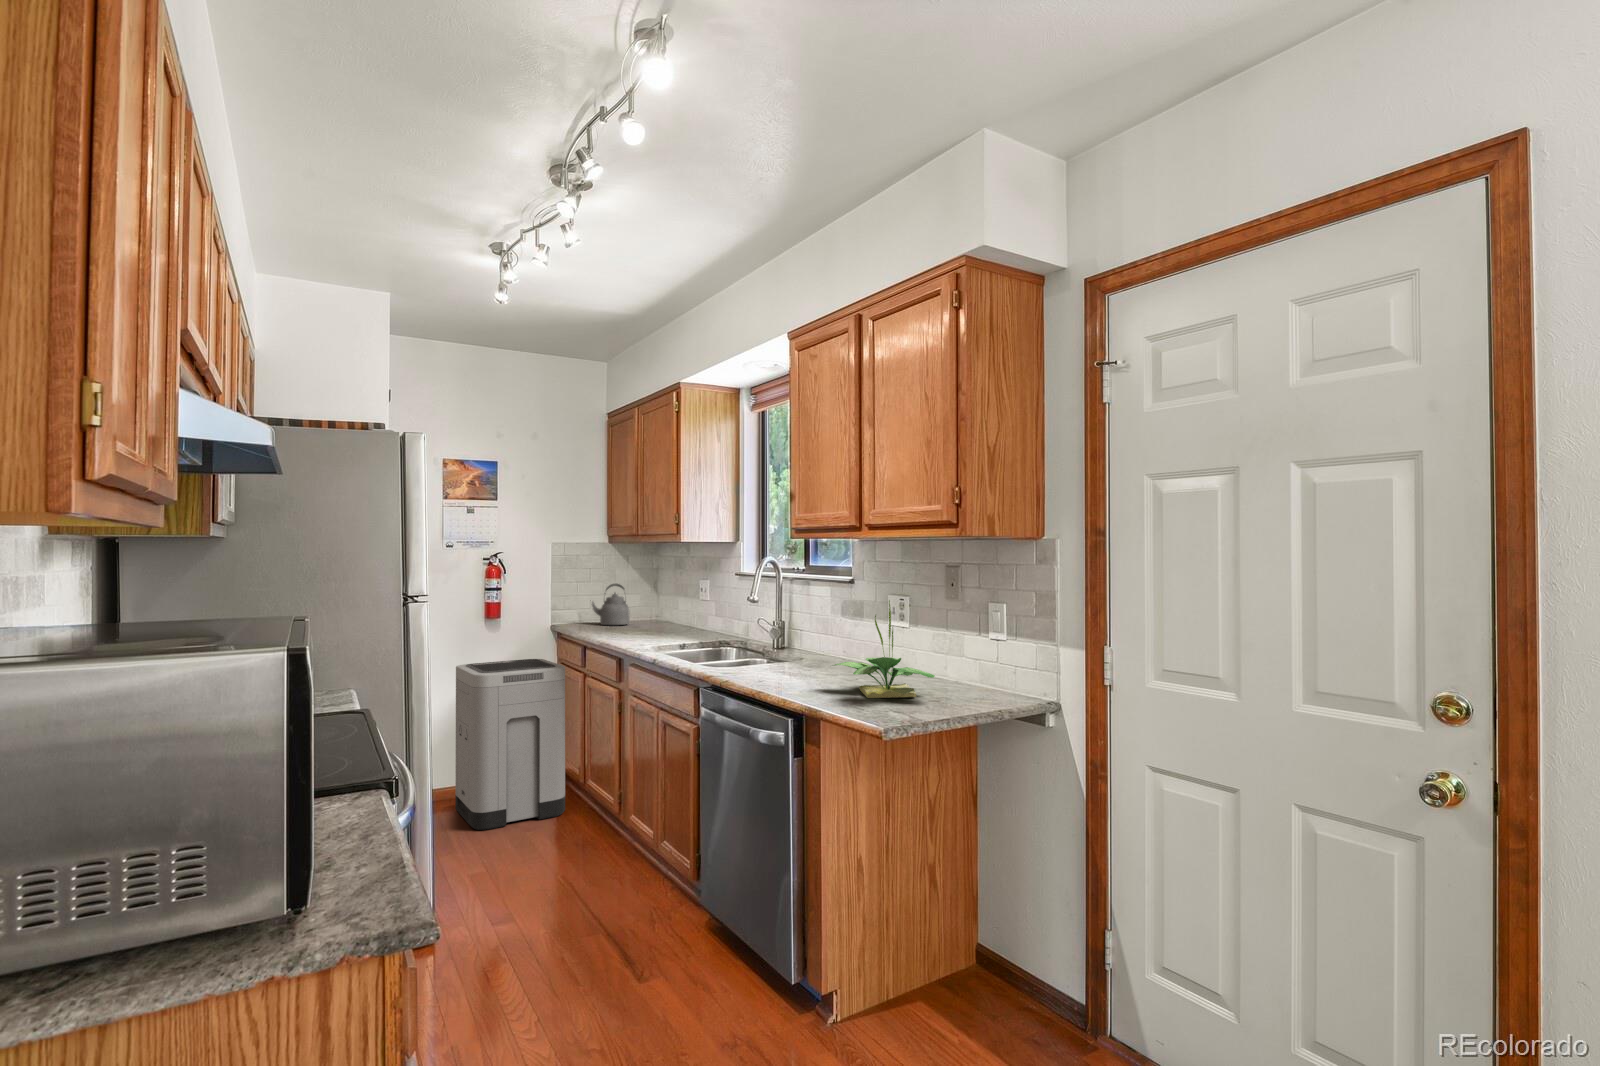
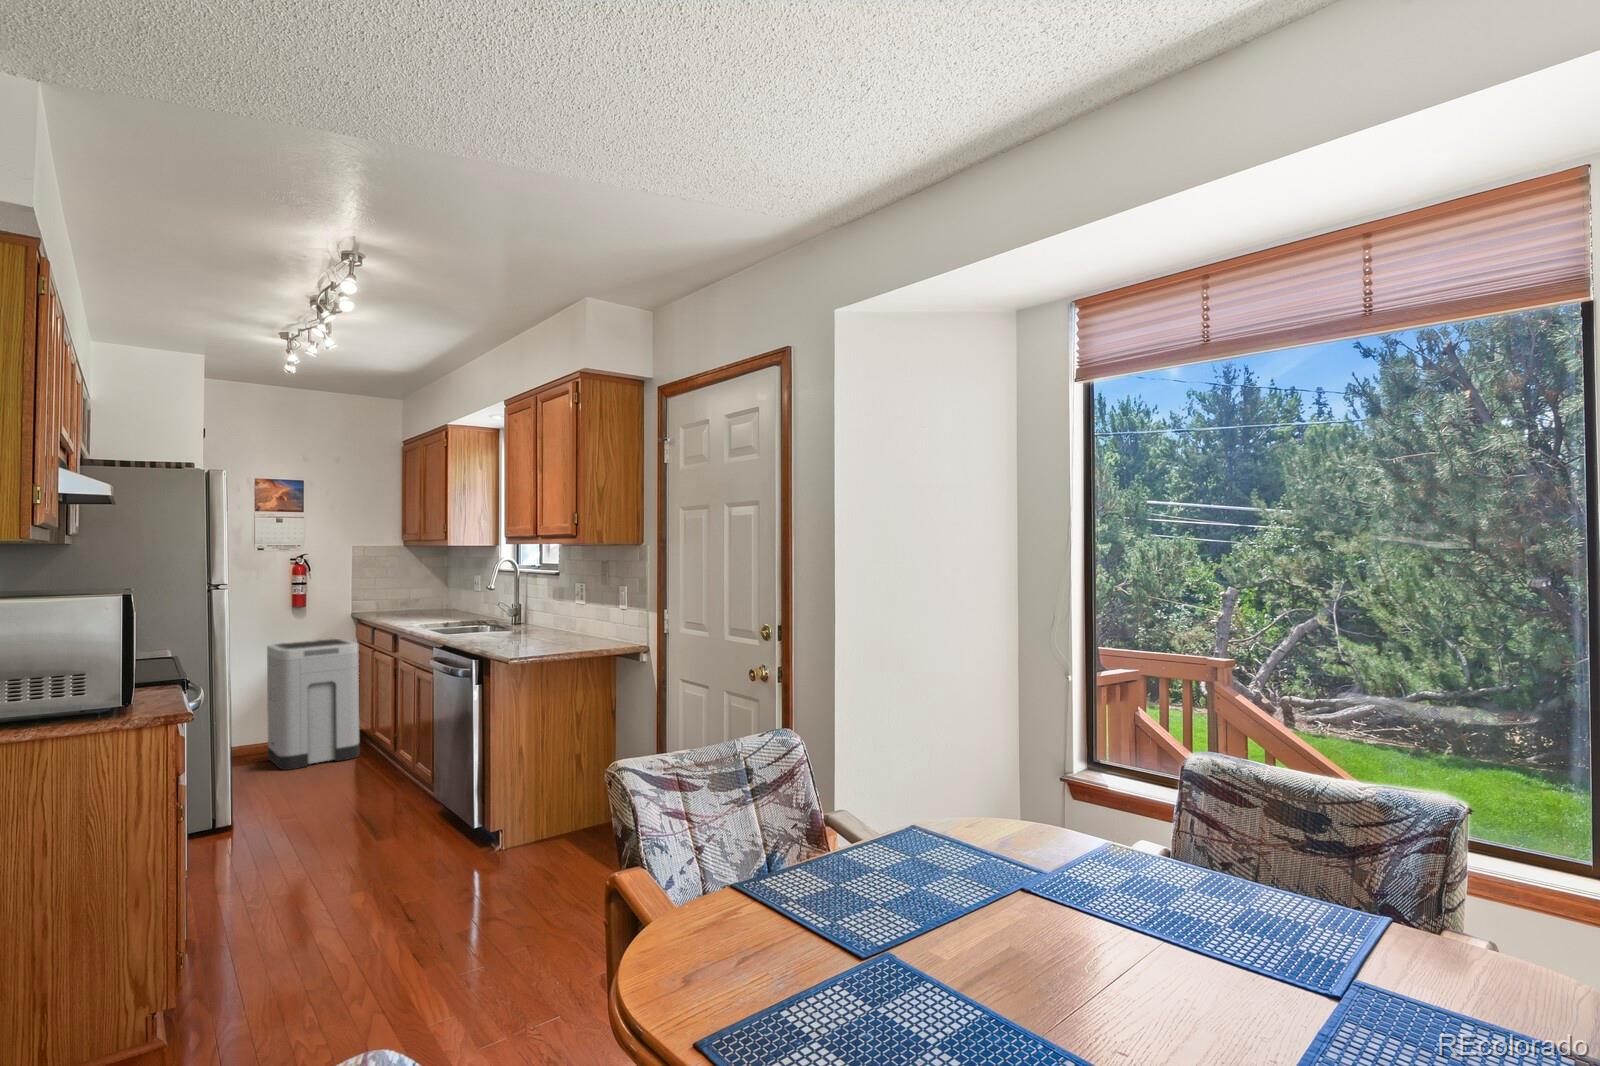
kettle: present [592,584,630,625] -> none [384,579,421,612]
potted plant: present [833,600,935,698] -> none [515,585,579,648]

